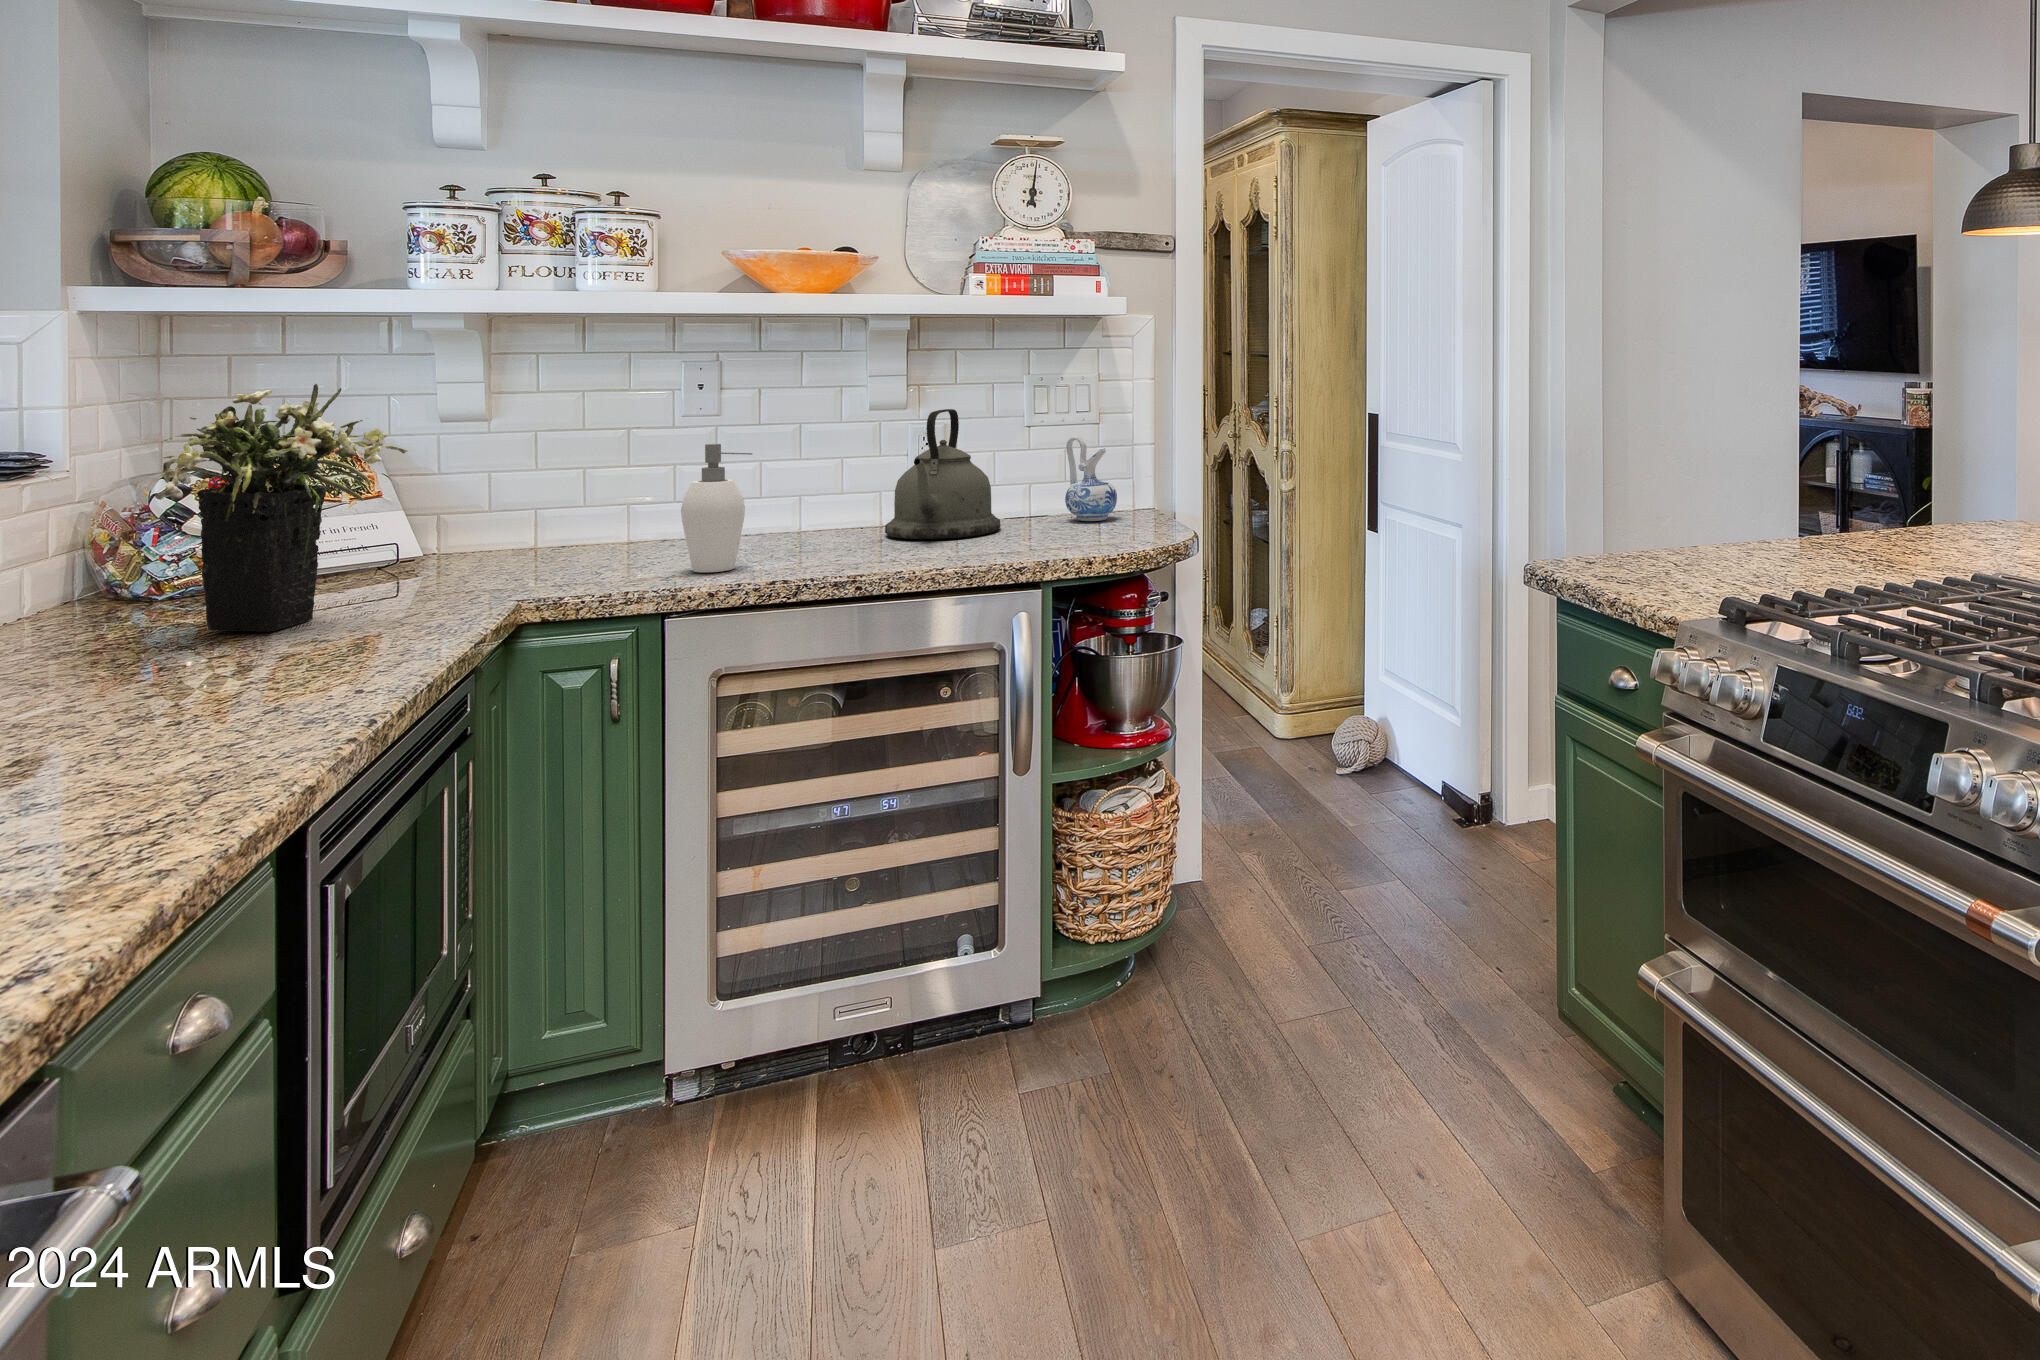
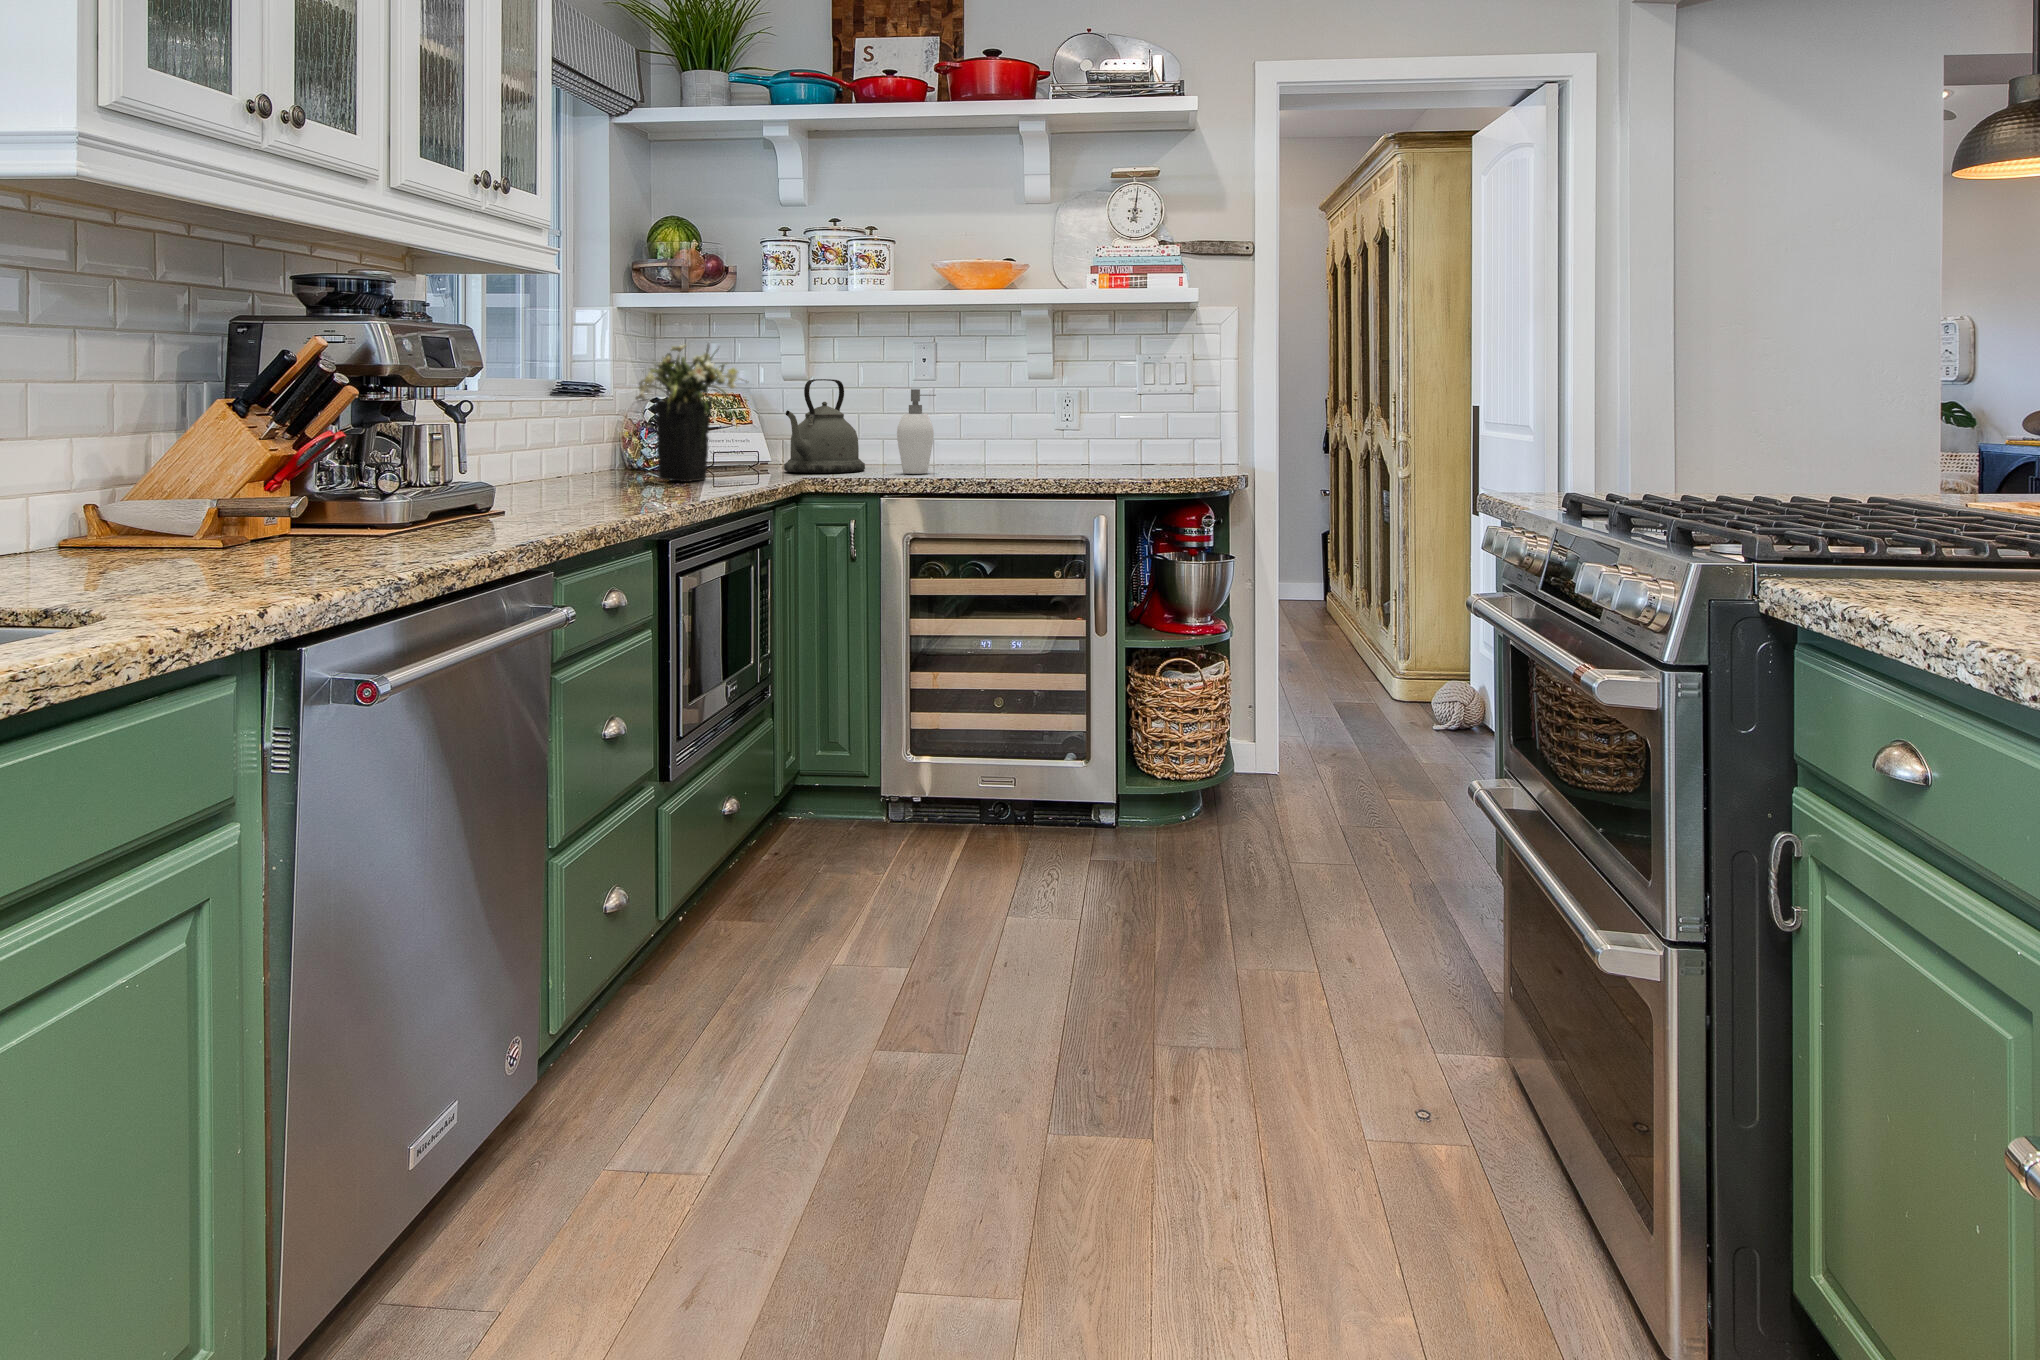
kettle: present [885,409,1000,539] -> present [784,379,865,473]
ceramic pitcher: present [1065,436,1117,521] -> none [1160,399,1199,464]

